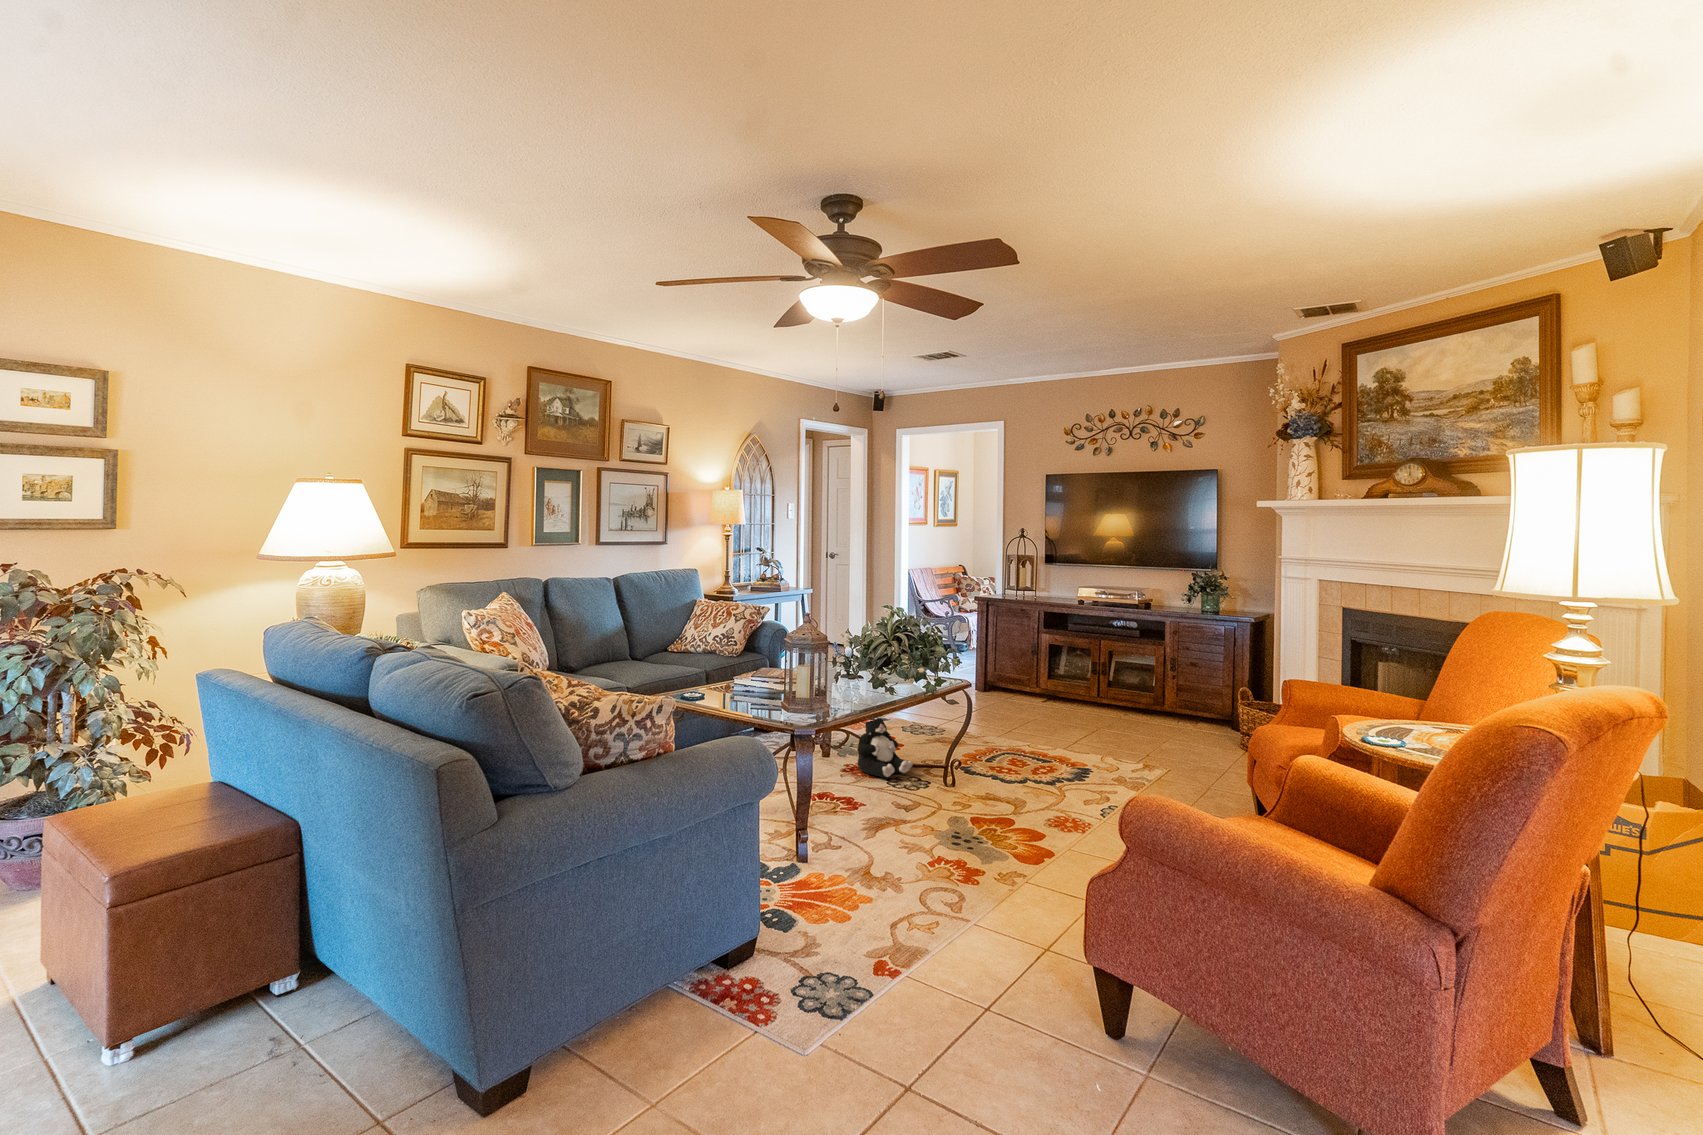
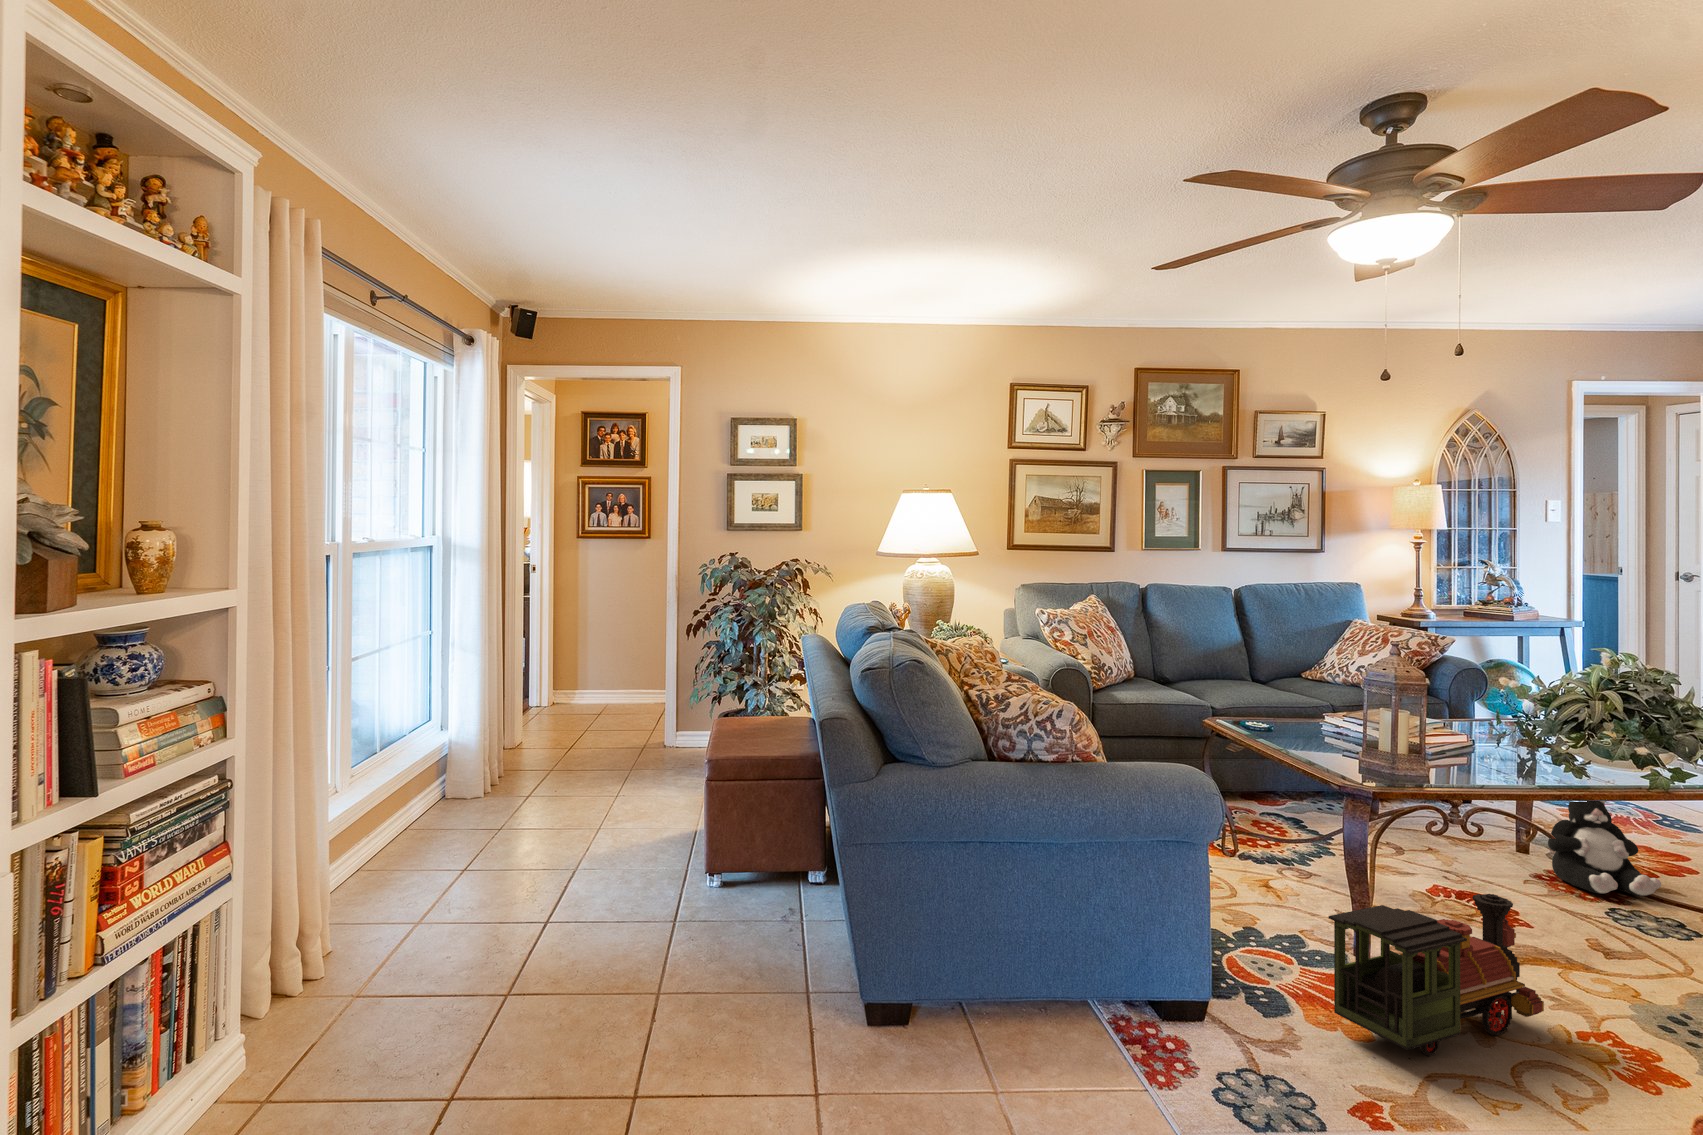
toy train: none [827,804,919,925] -> present [1328,894,1544,1056]

